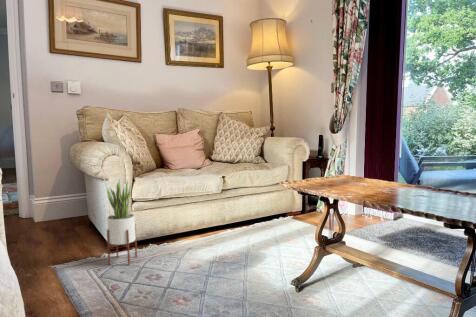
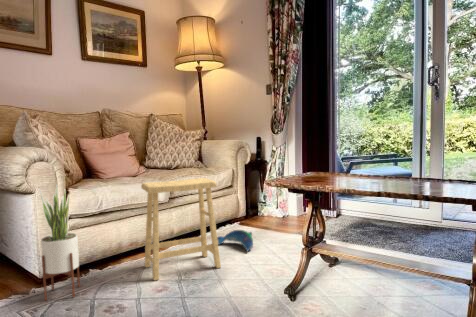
footstool: none [190,174,253,260] -> present [141,178,221,280]
plush toy: none [261,223,294,245] -> present [217,230,253,251]

